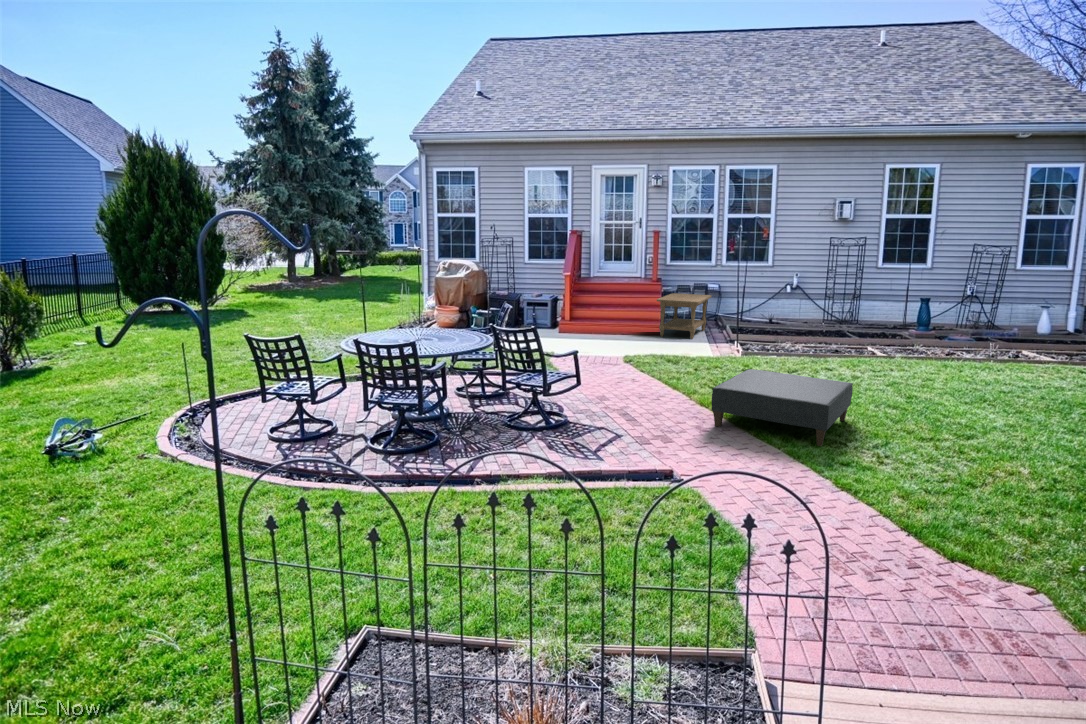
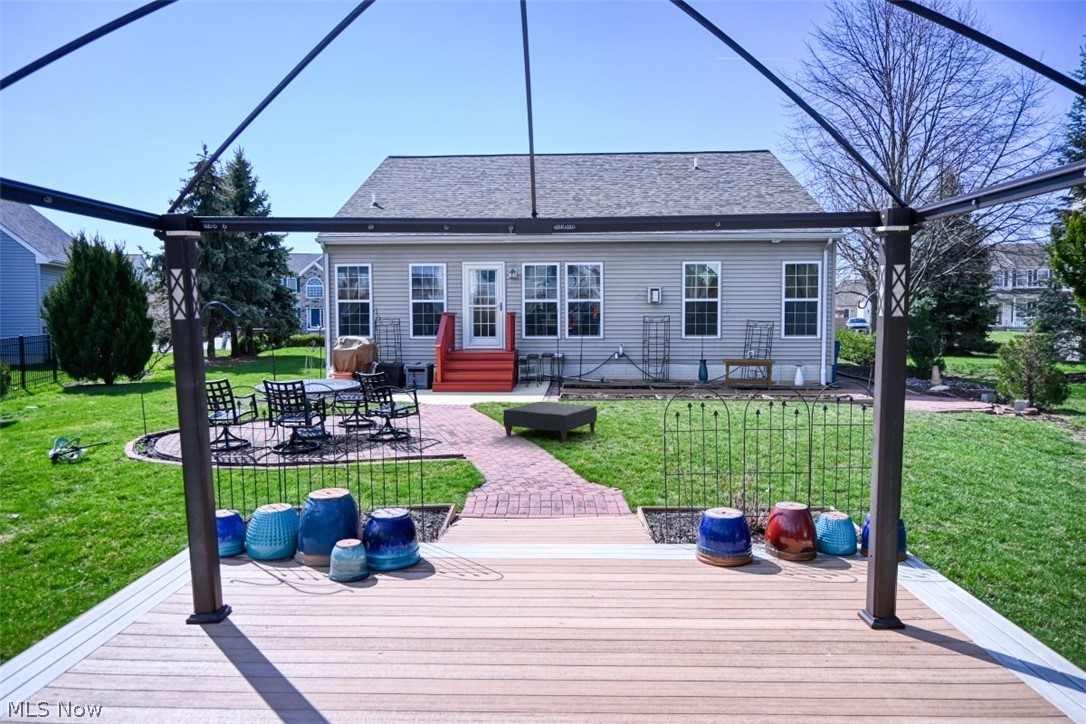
coffee table: present [657,293,712,339] -> present [723,359,776,390]

